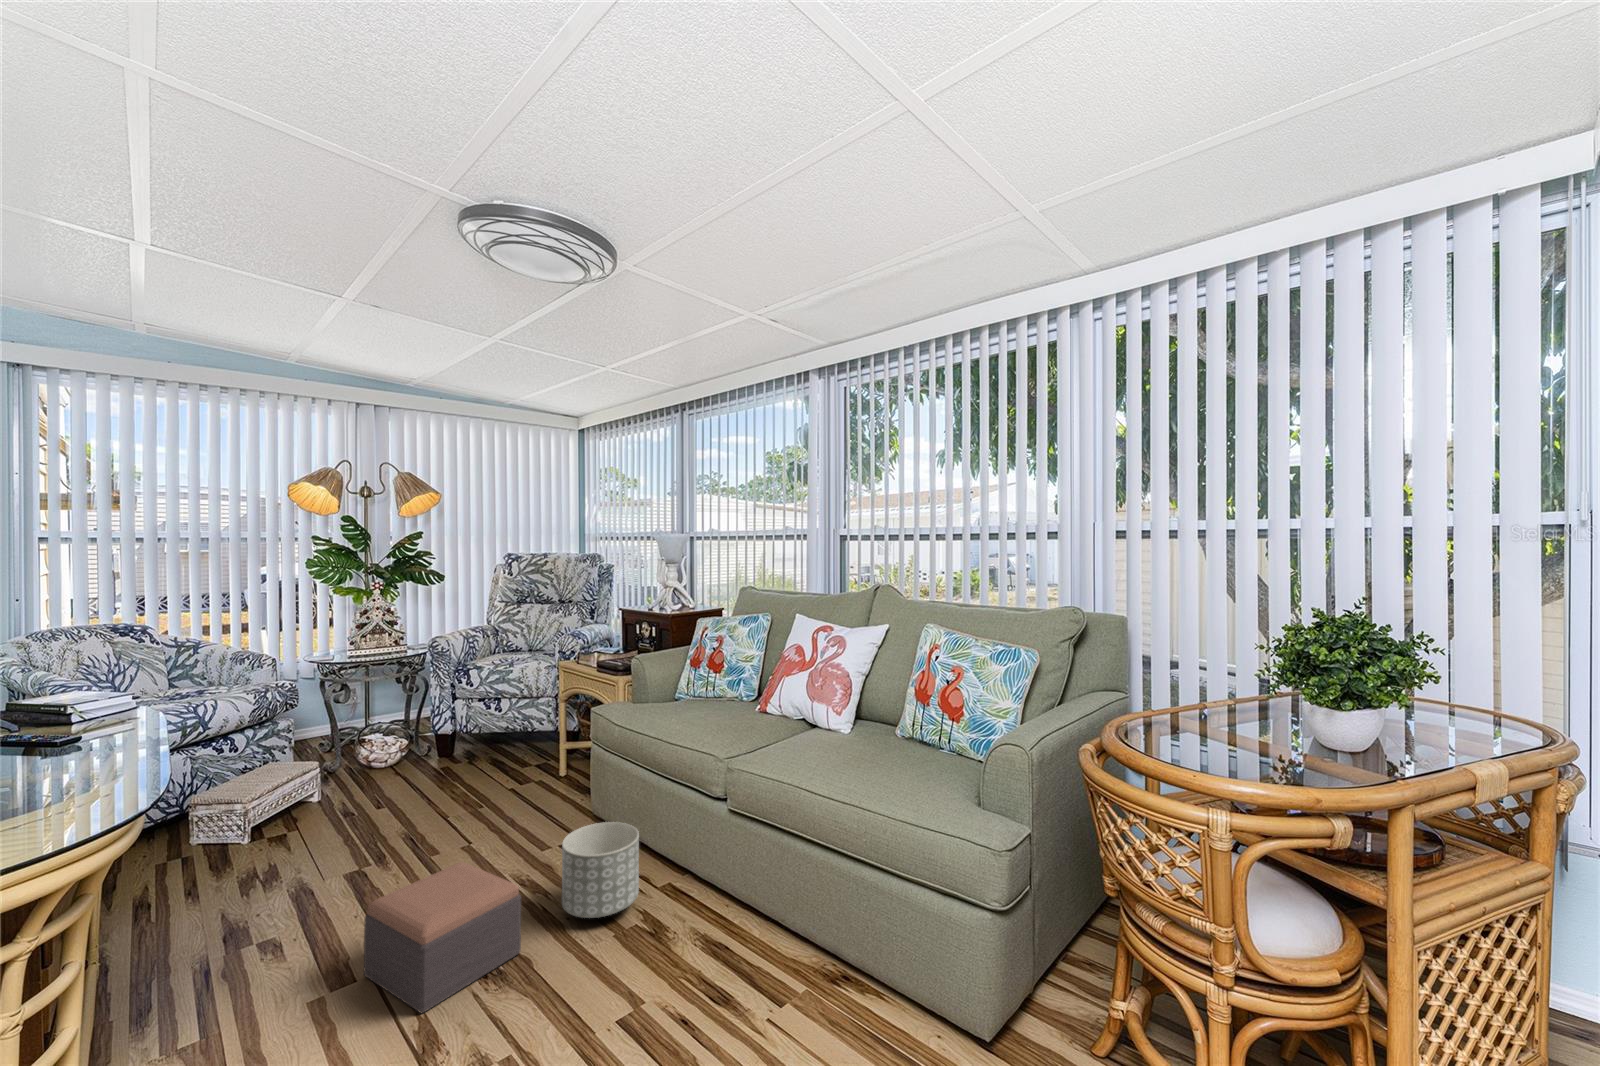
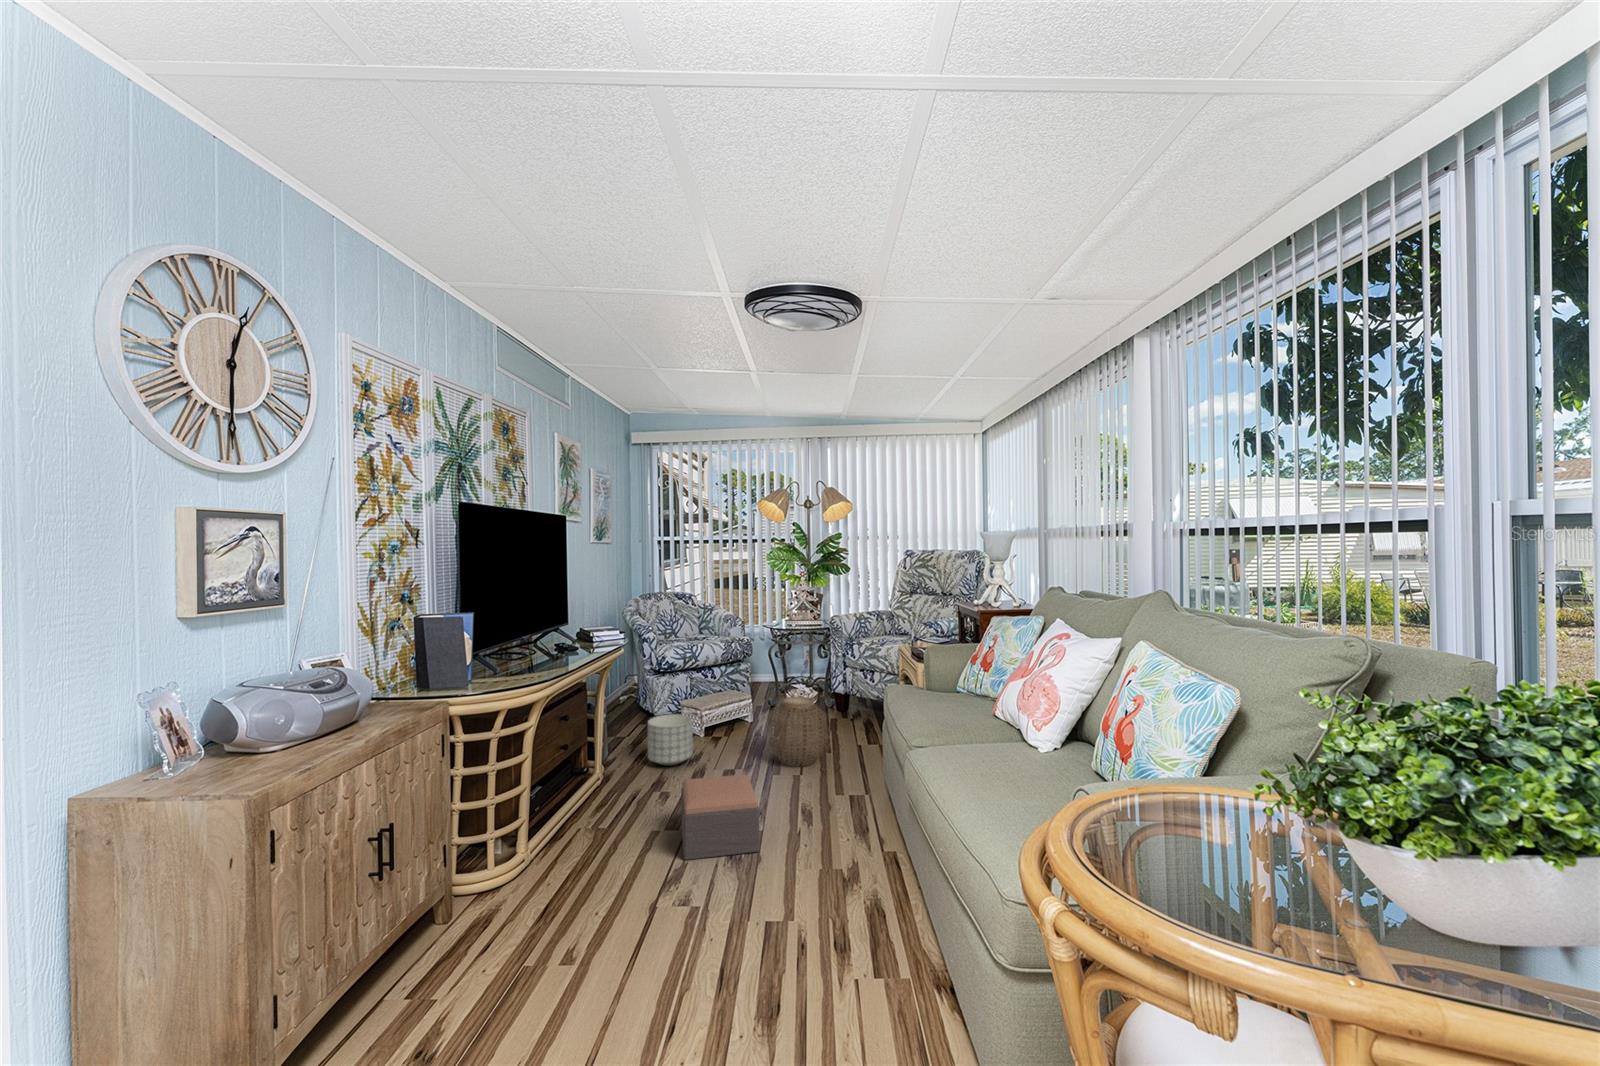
woven basket: none [404,744,493,840] -> present [768,696,827,767]
planter: present [562,822,639,918] -> present [648,714,693,766]

